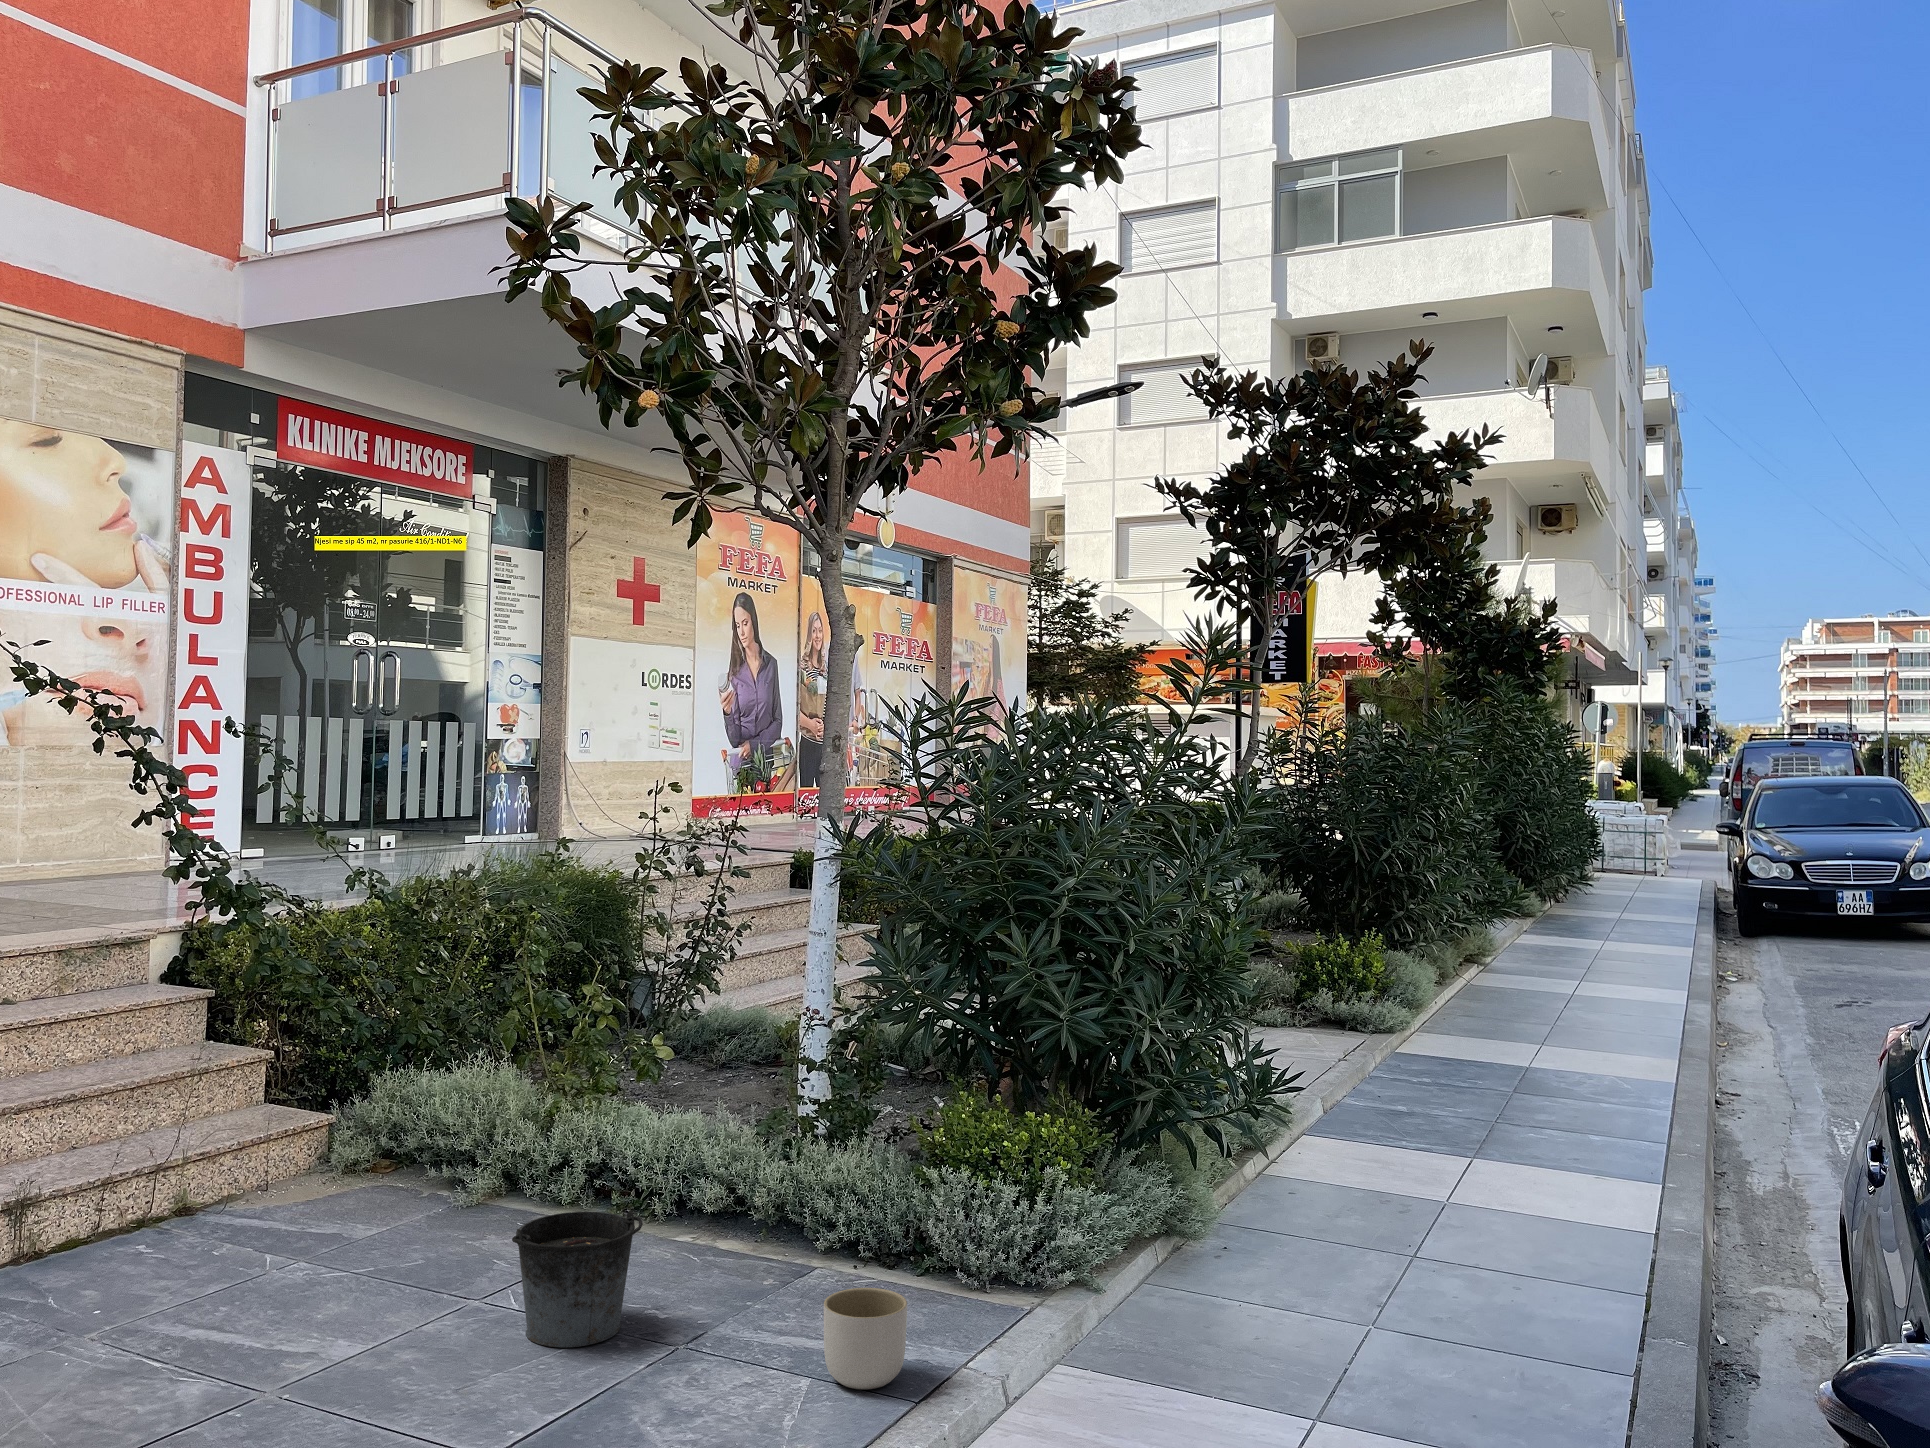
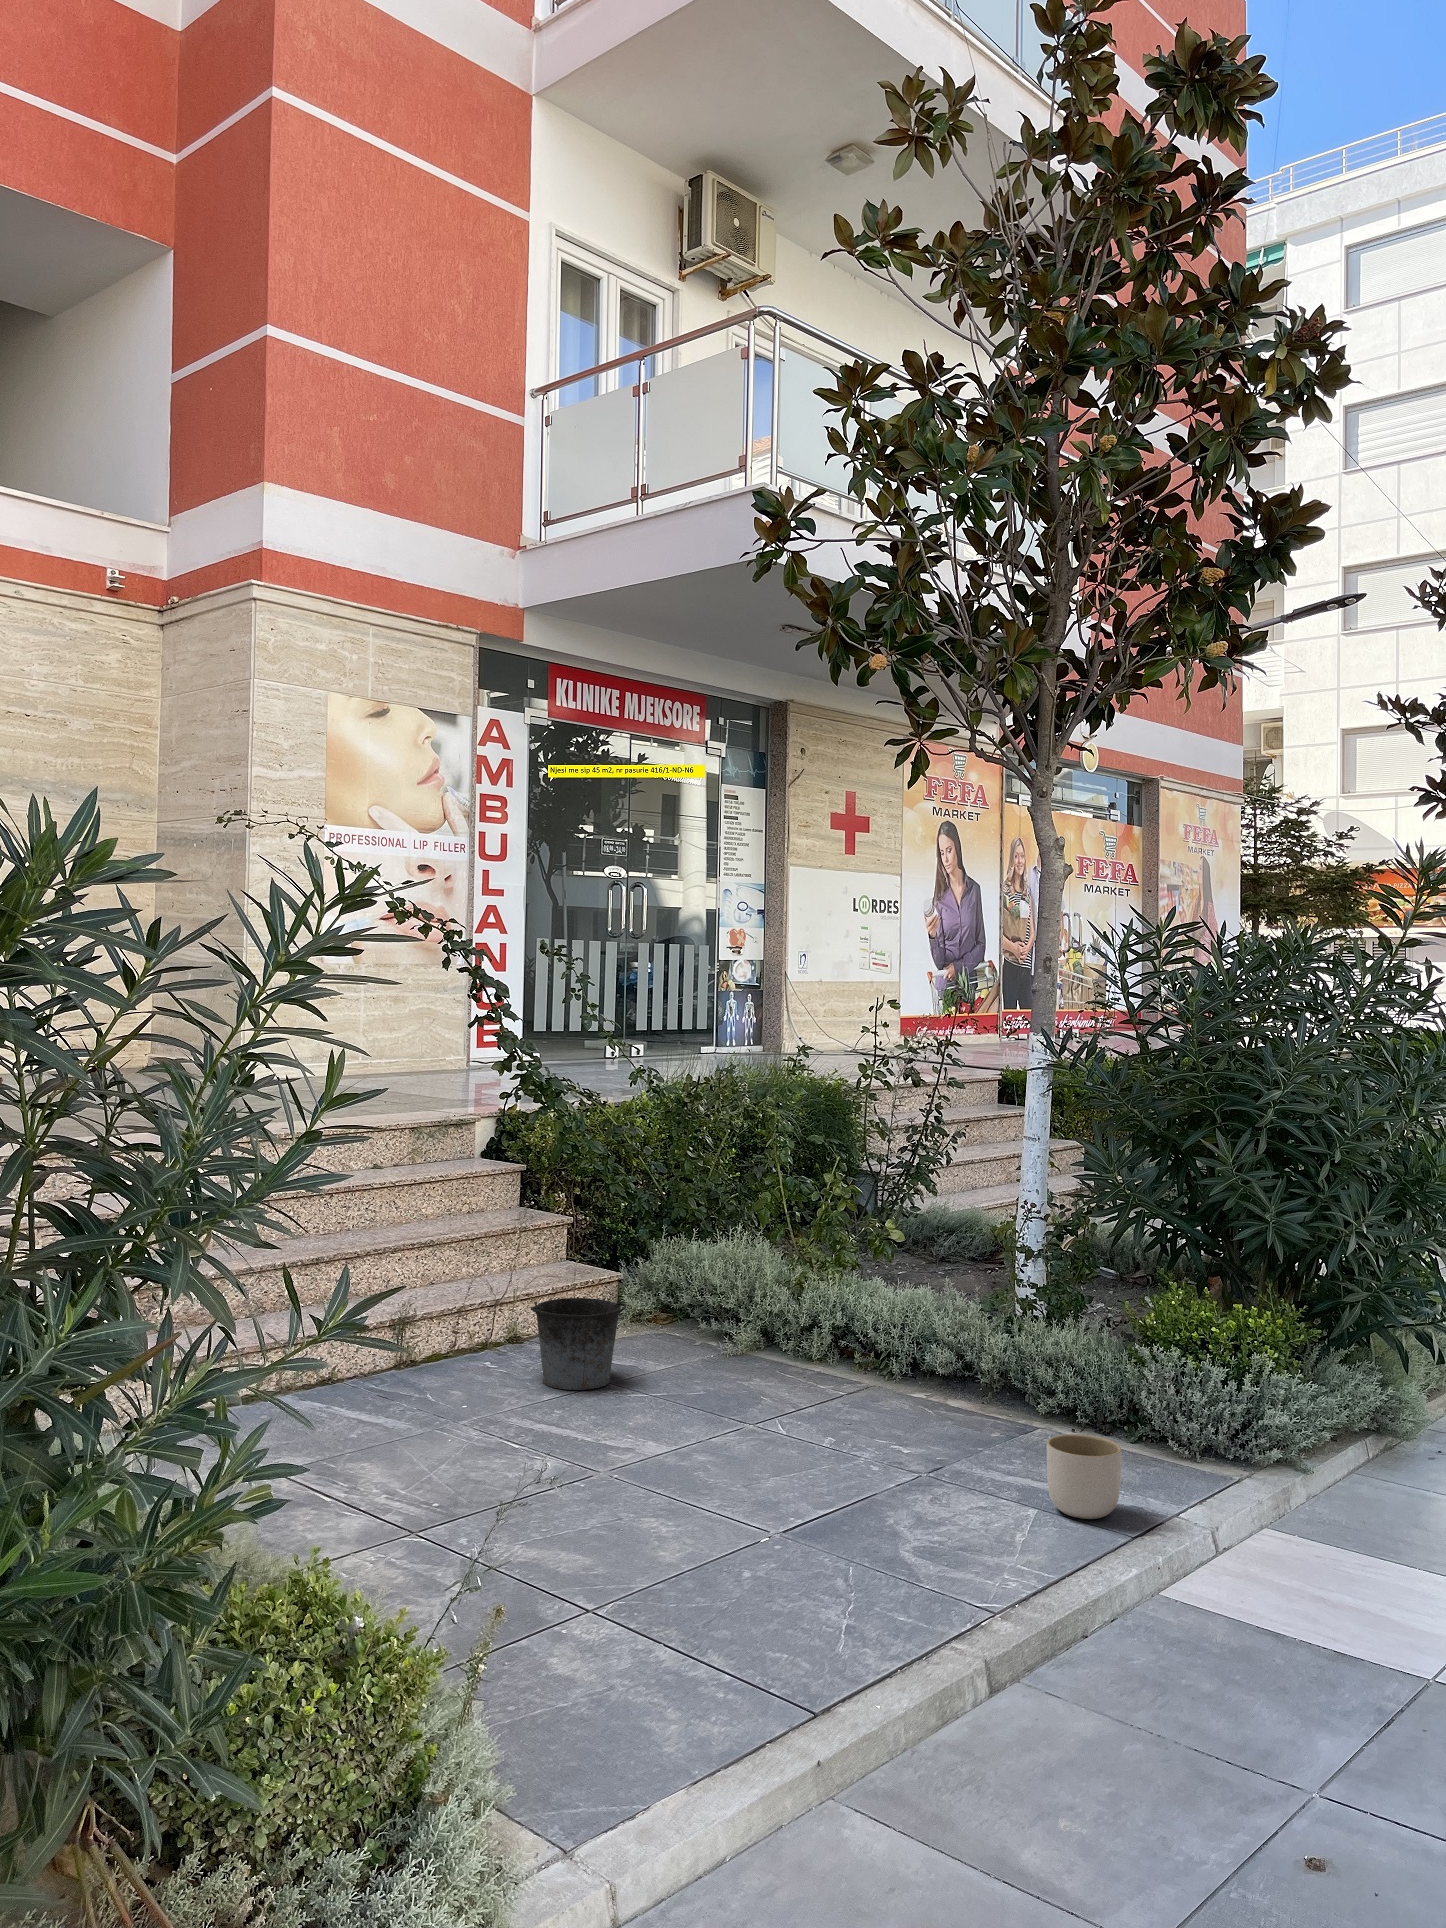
bucket: present [512,1211,643,1348] -> present [531,1298,627,1390]

